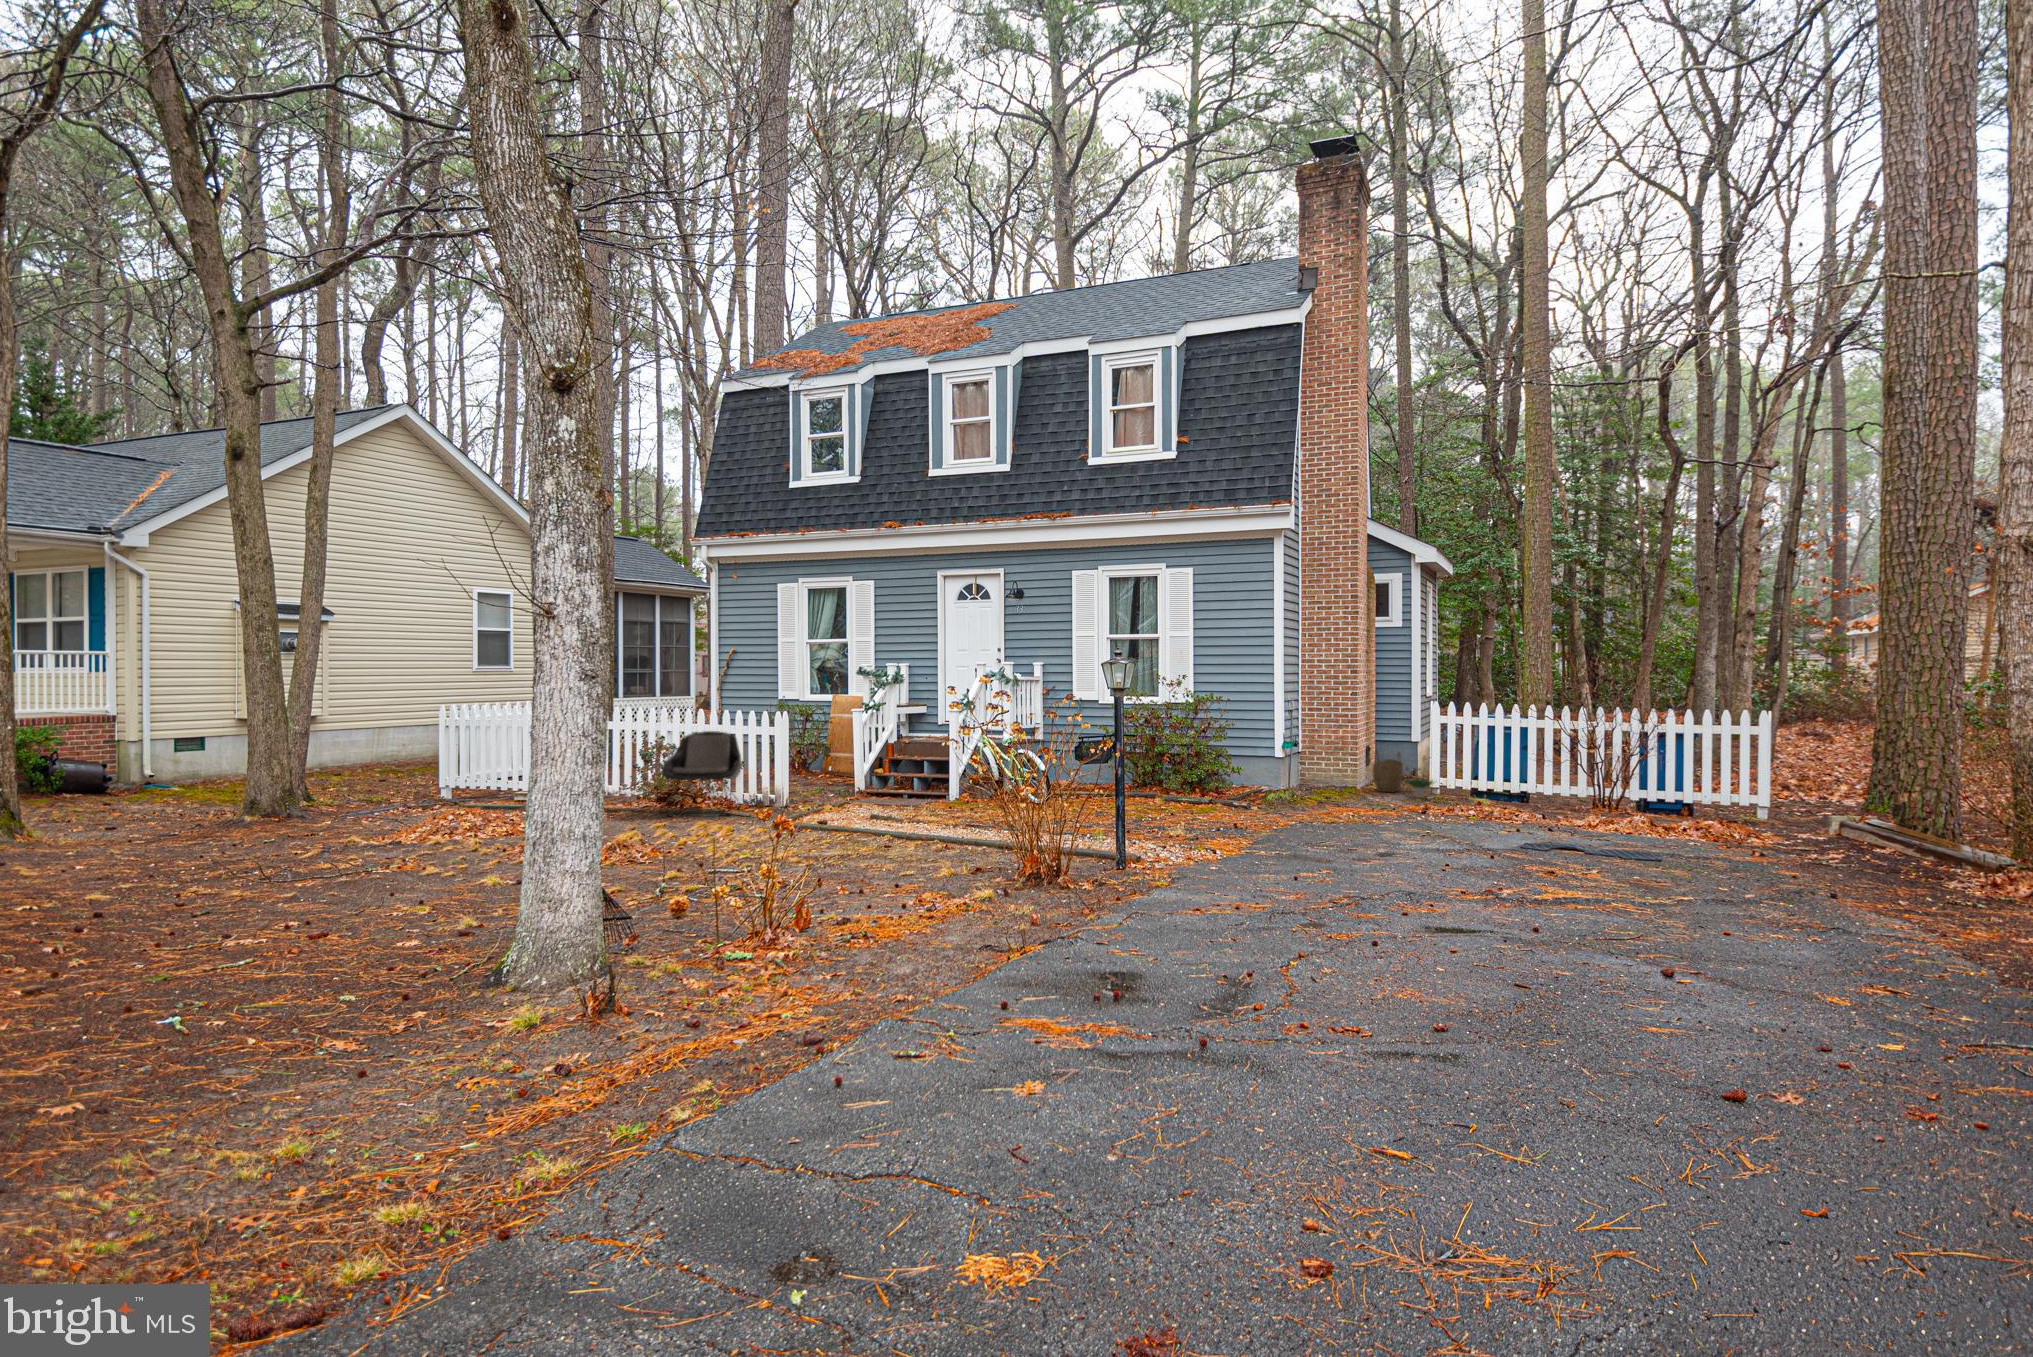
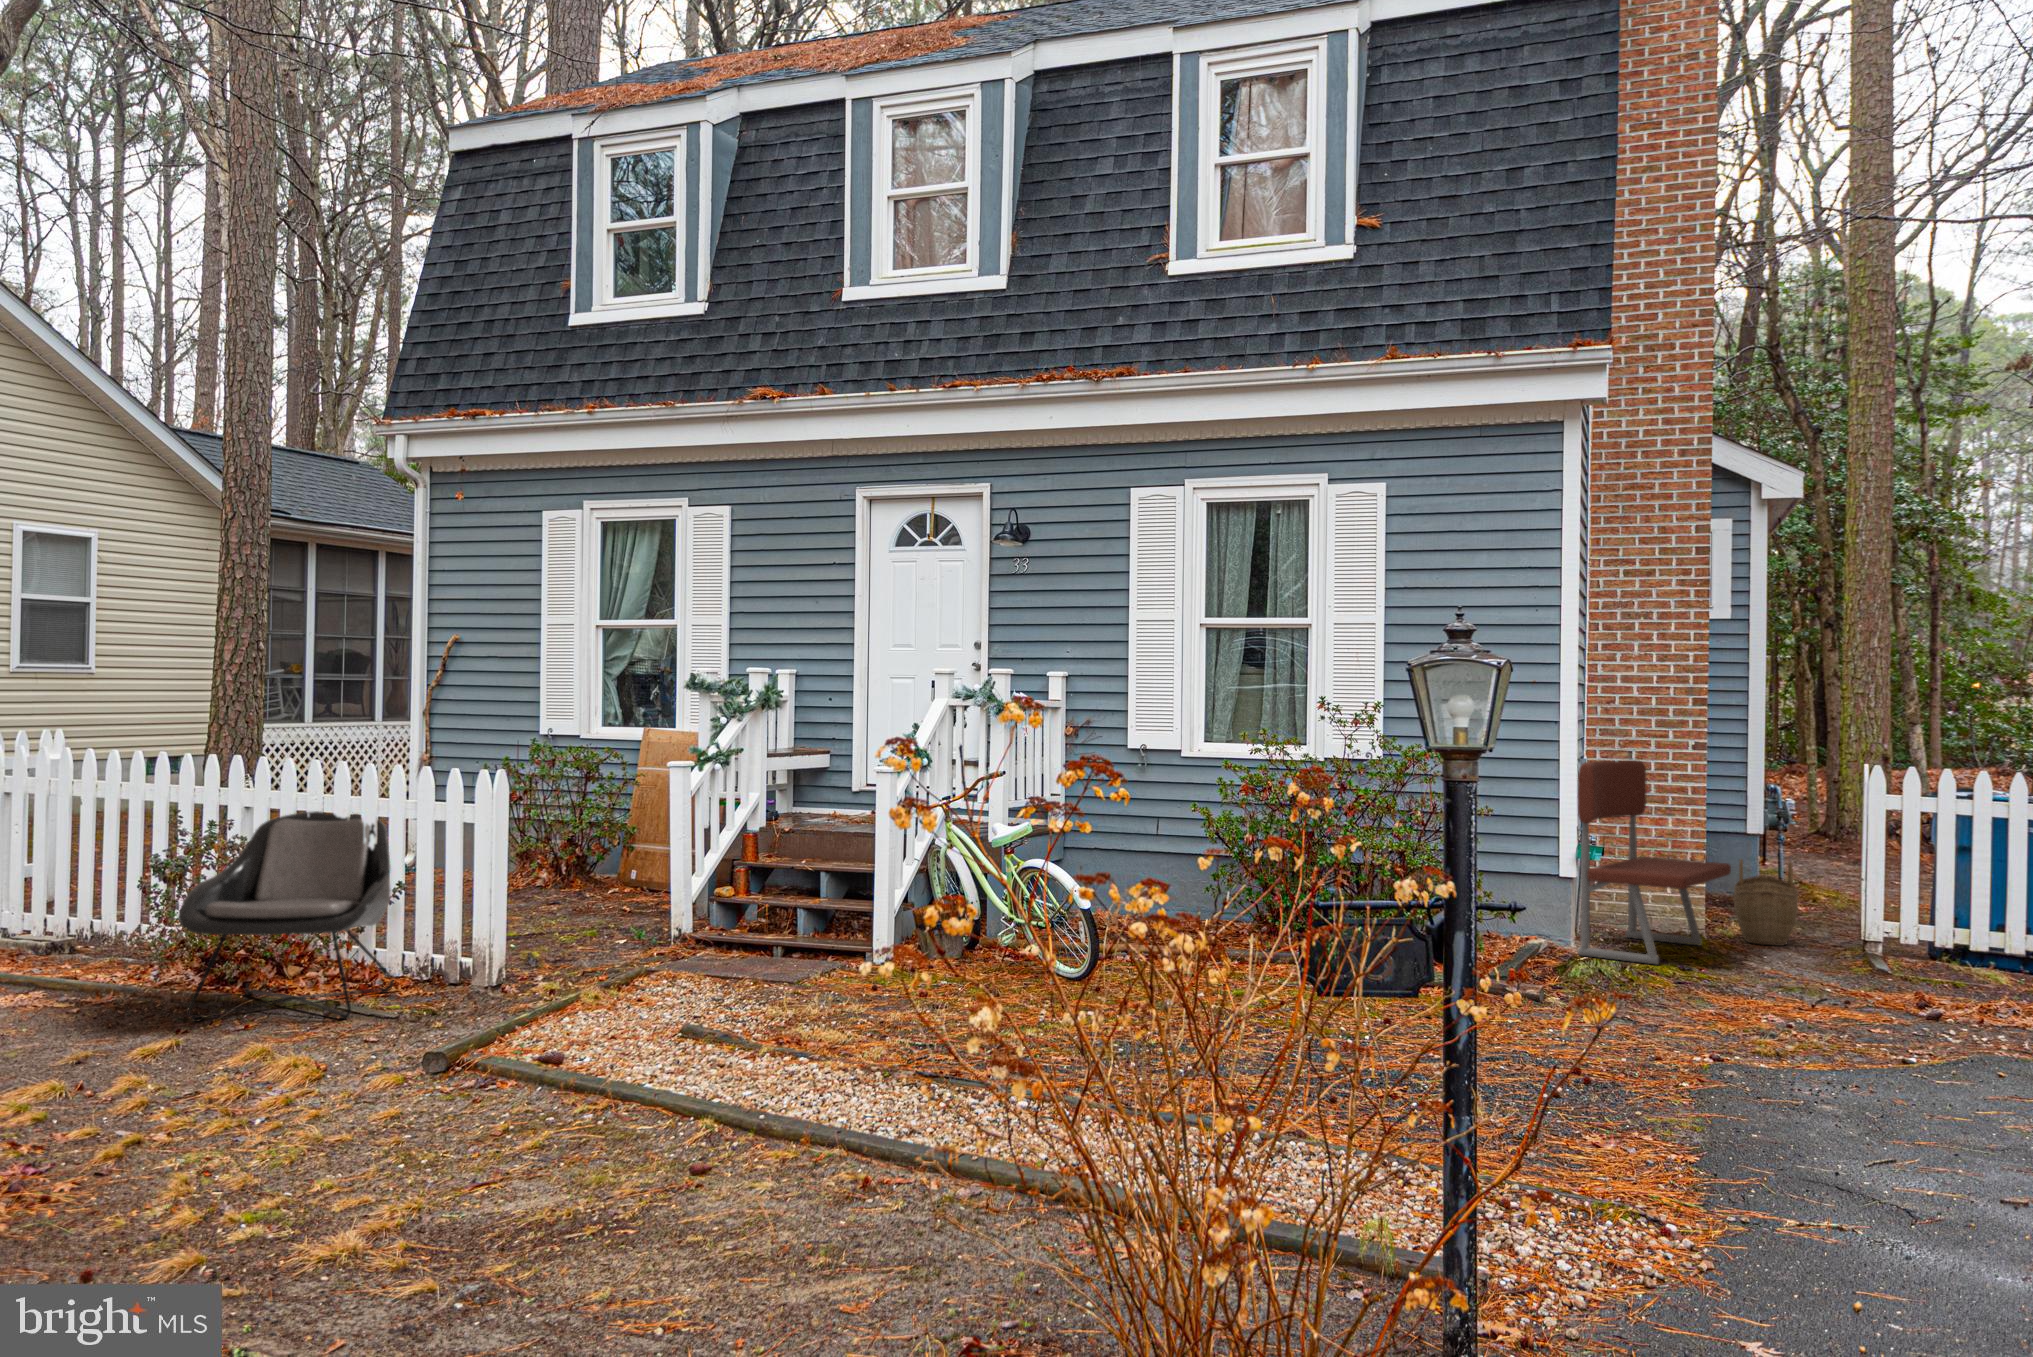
bench: none [1284,703,1365,799] -> present [1578,760,1731,964]
potted plant: present [1405,756,1433,798] -> none [1820,874,1898,965]

